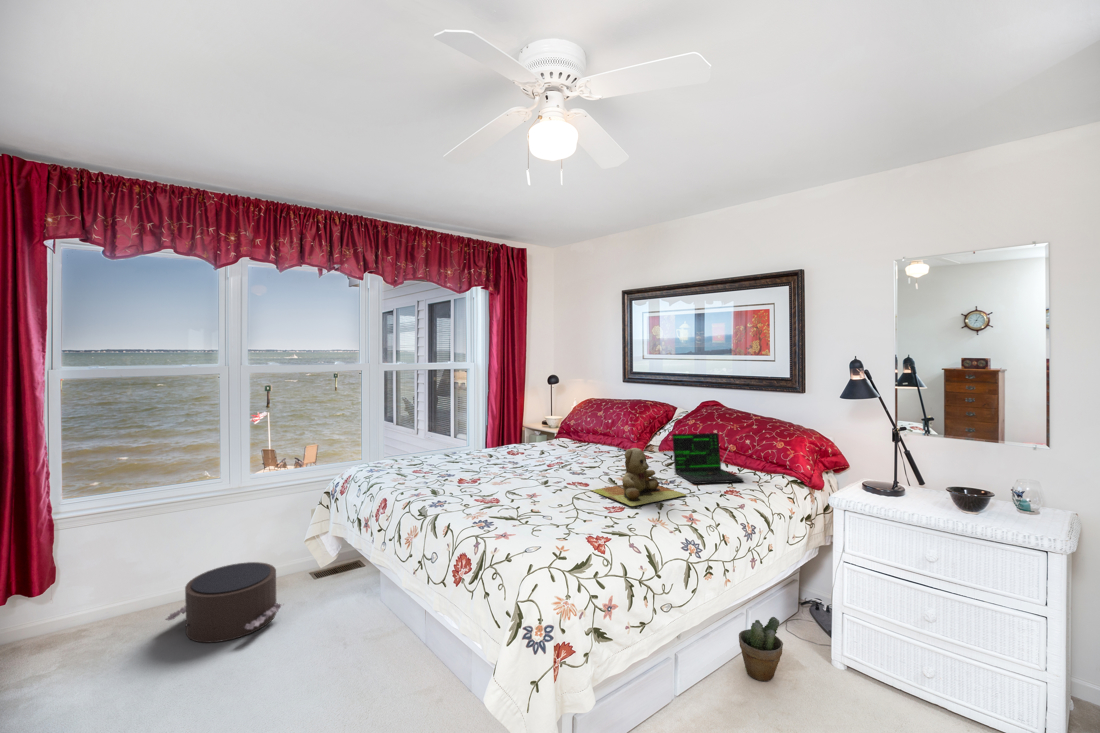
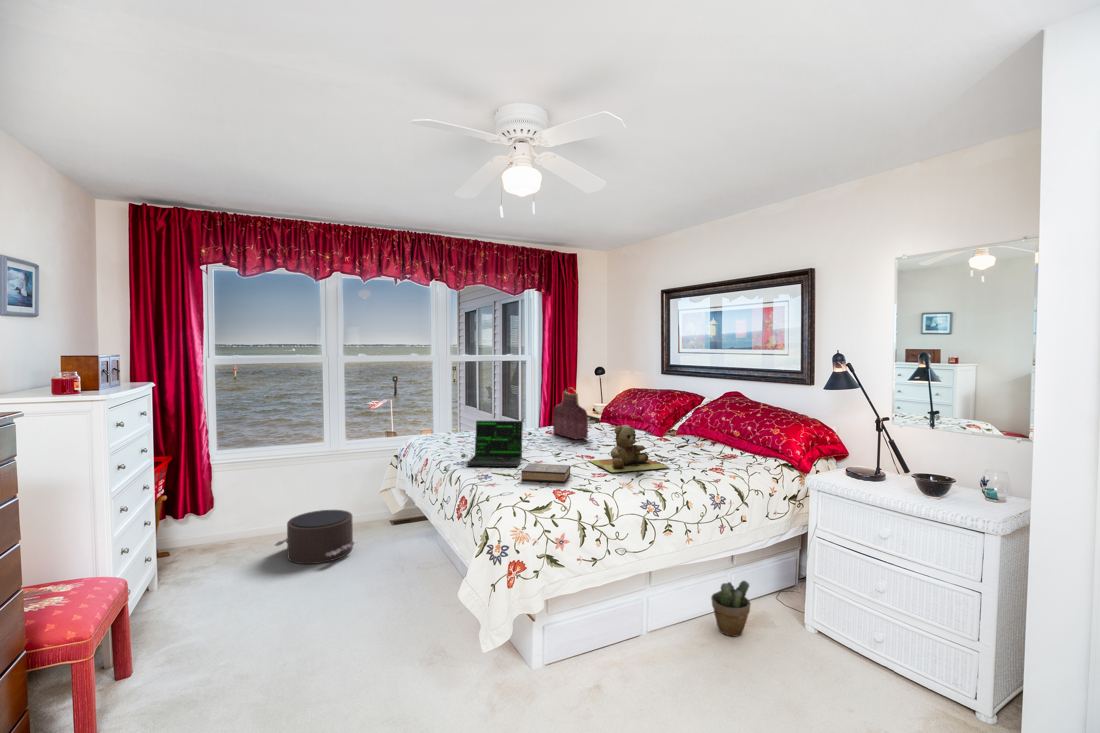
handbag: none [522,401,567,461] -> present [553,388,588,439]
laptop: present [672,433,743,484] -> present [467,421,523,467]
hardback book: none [535,501,590,525] -> present [521,463,570,482]

